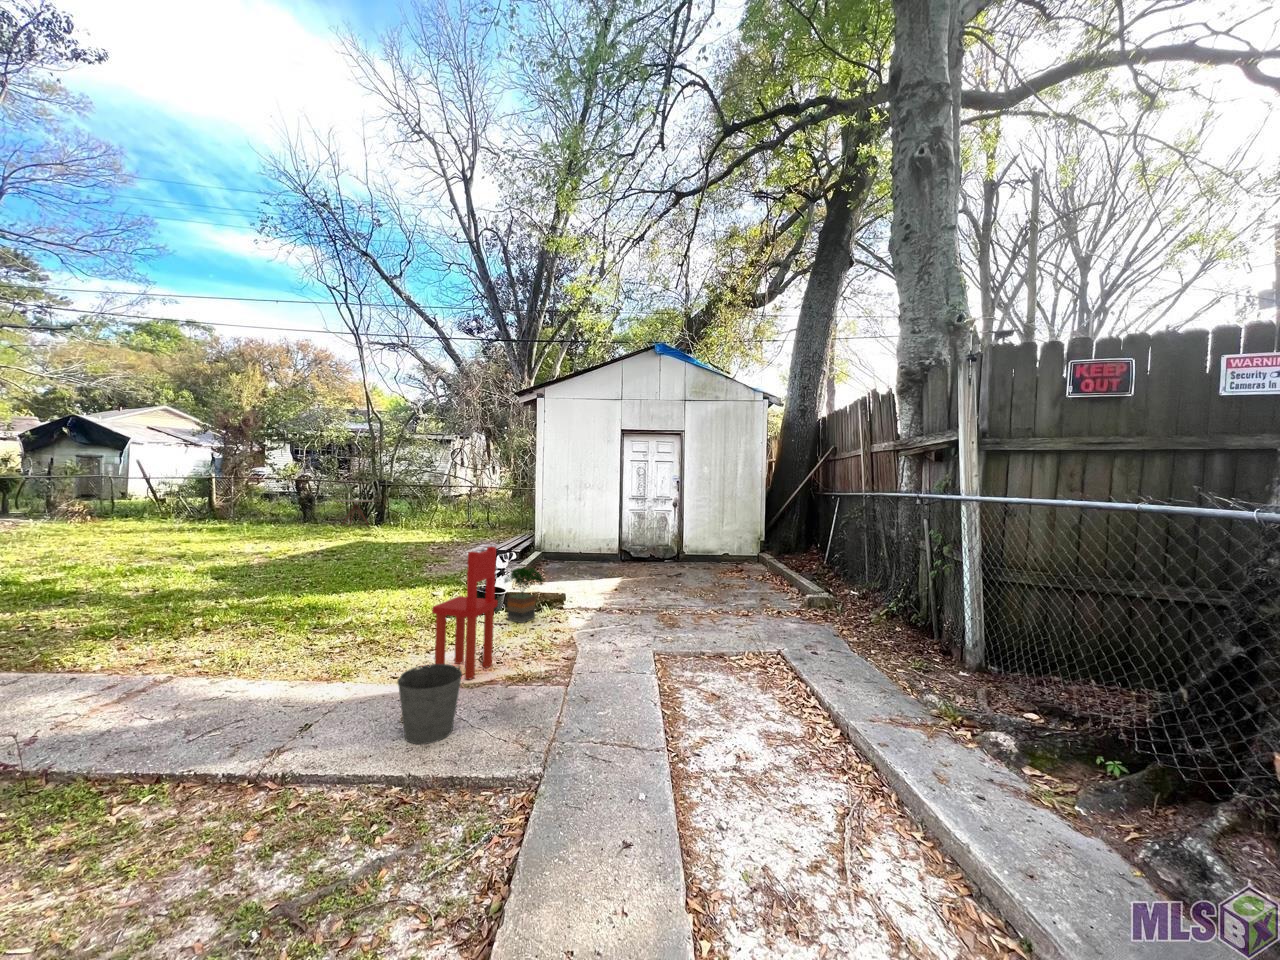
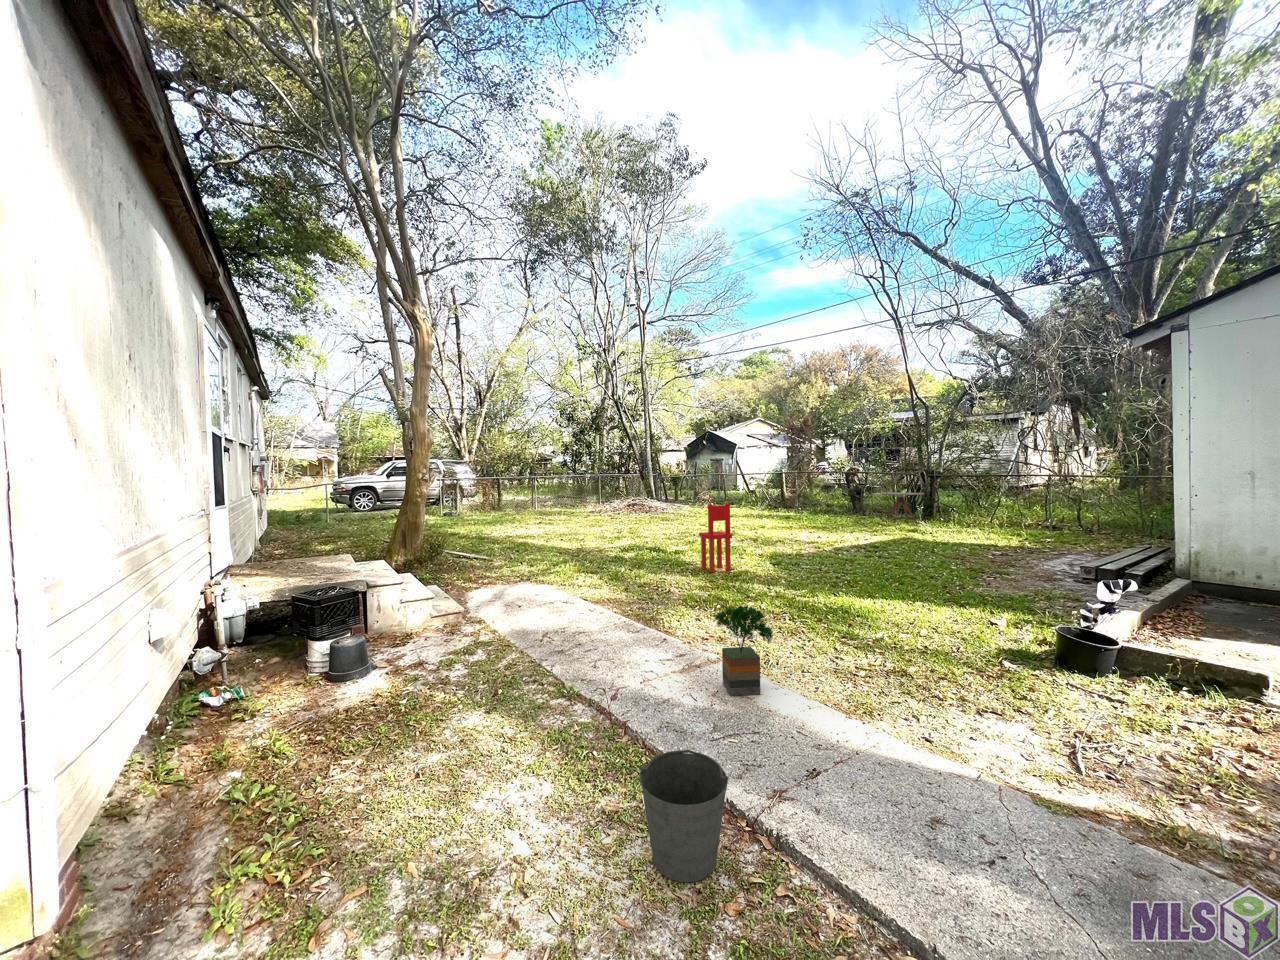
chair: present [432,546,498,679] -> present [699,503,732,573]
potted tree: present [504,567,544,623] -> present [714,606,773,696]
bucket: present [398,664,462,744] -> present [639,750,729,883]

